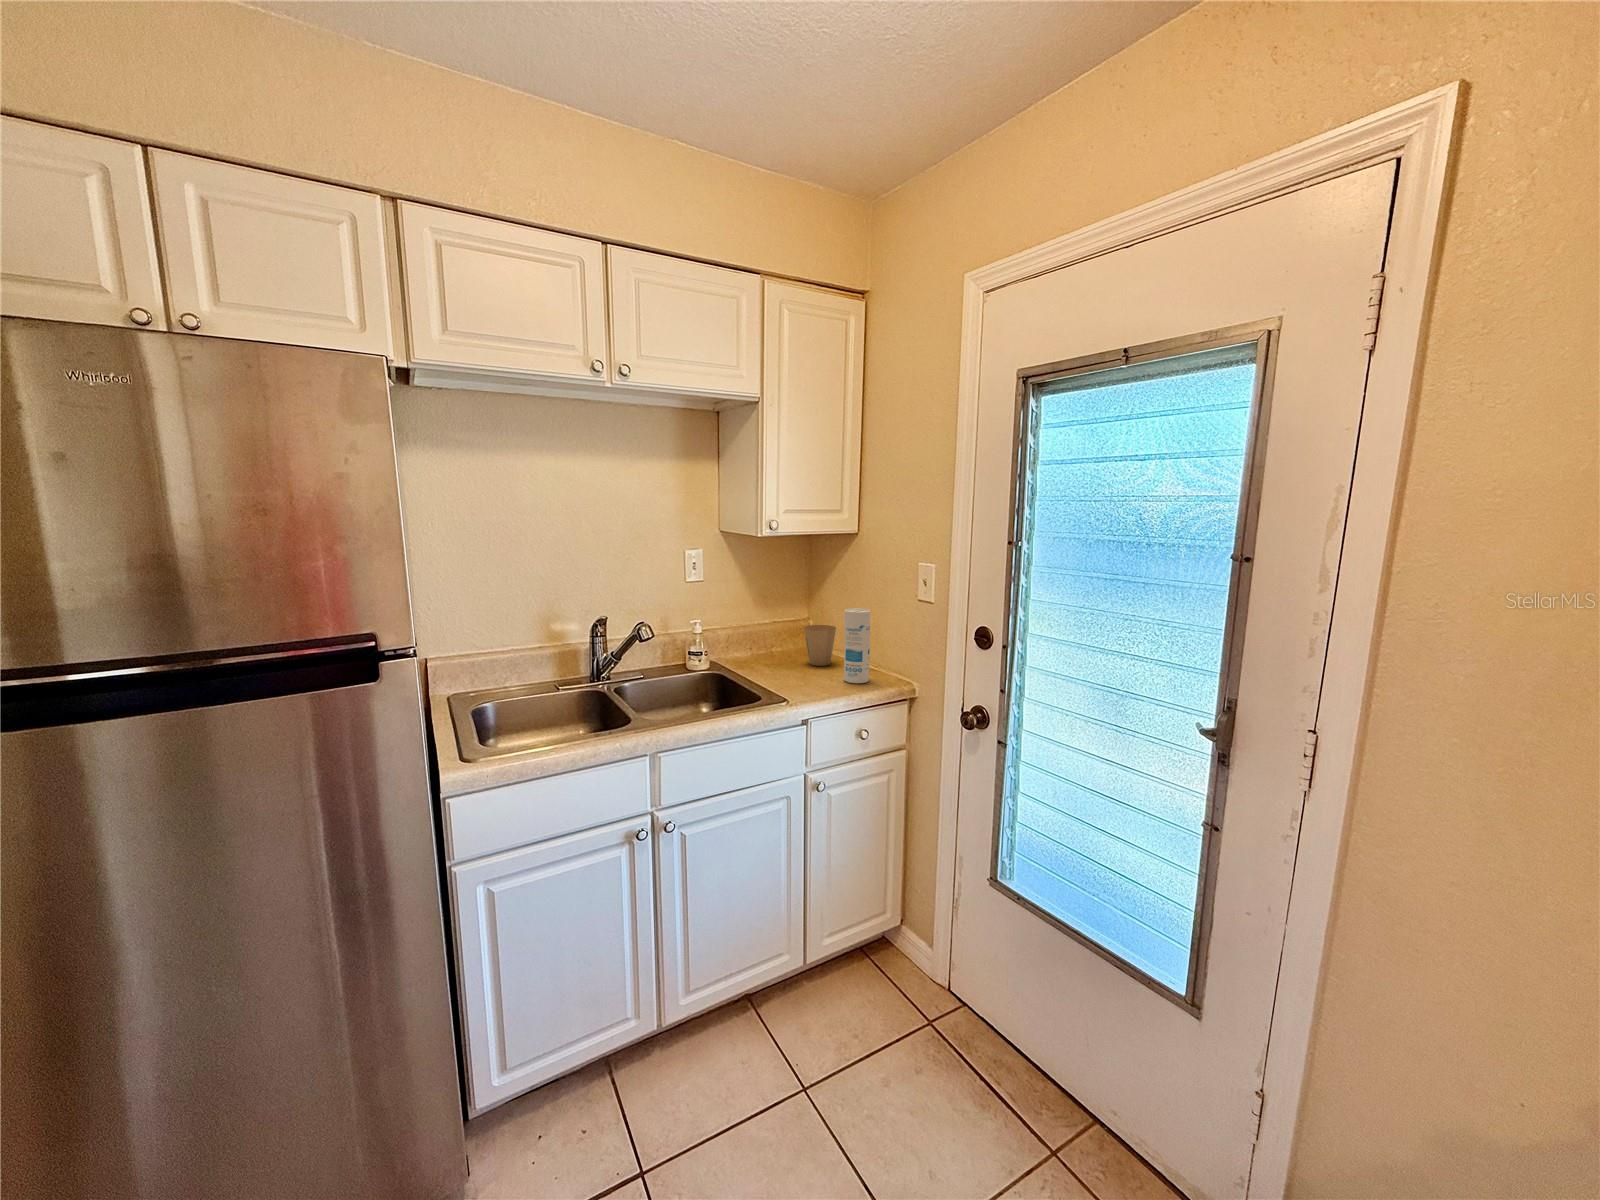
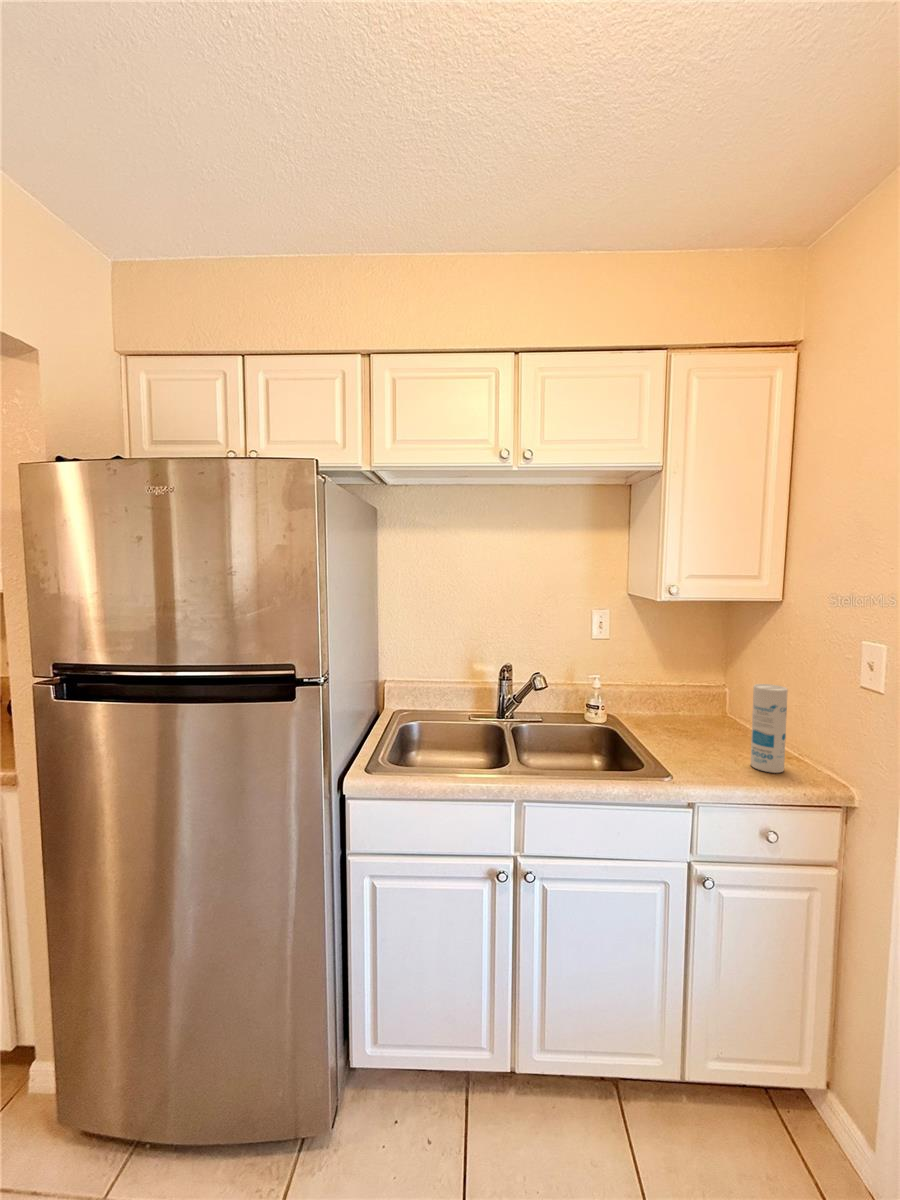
paper cup: present [804,625,836,666] -> none [711,695,751,742]

